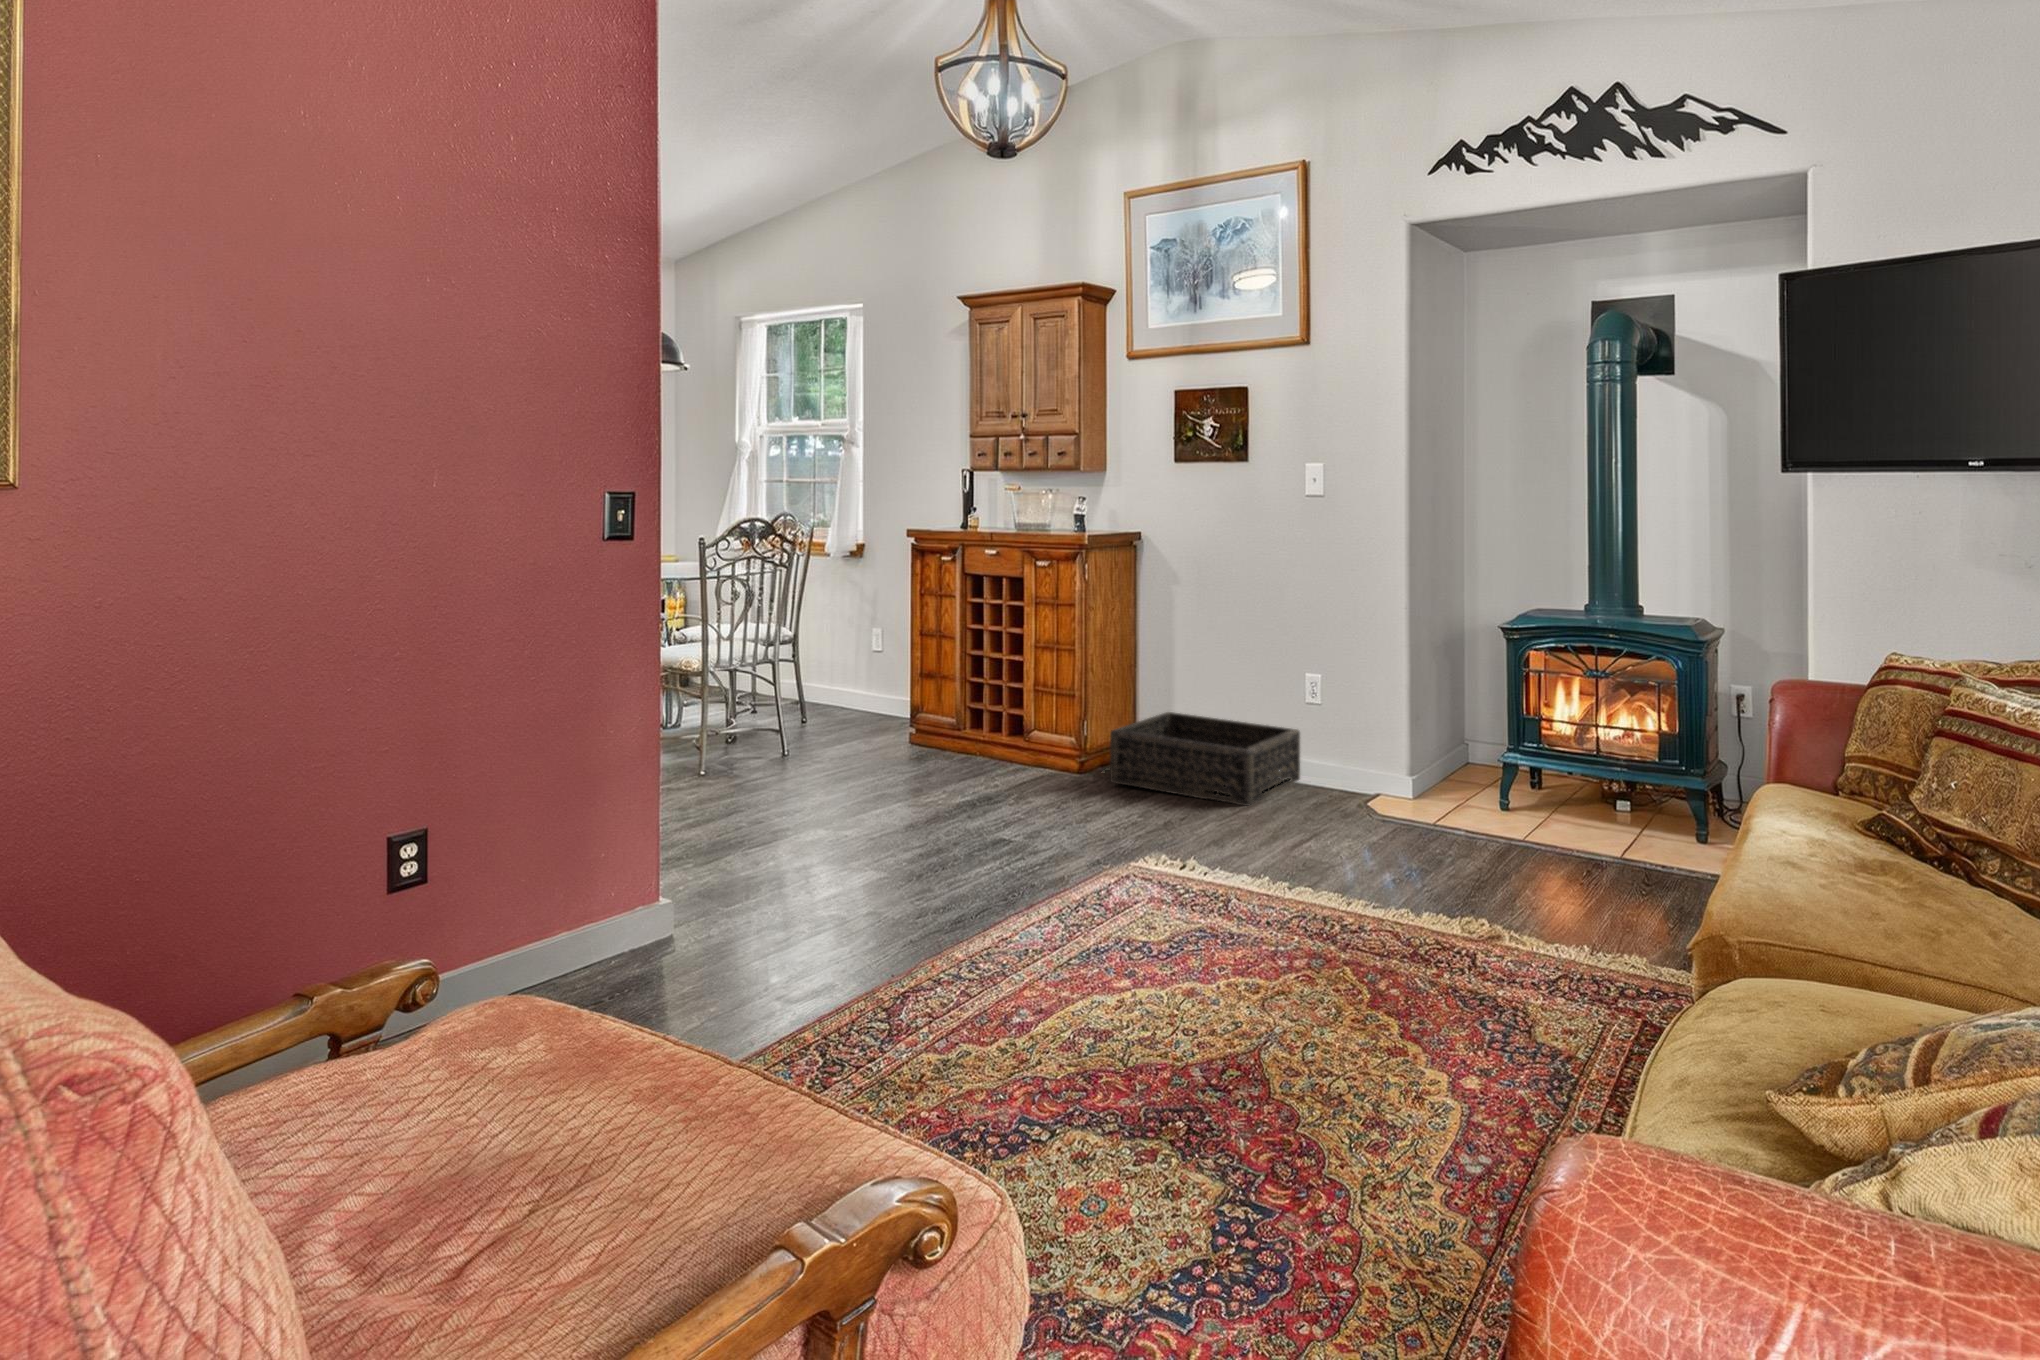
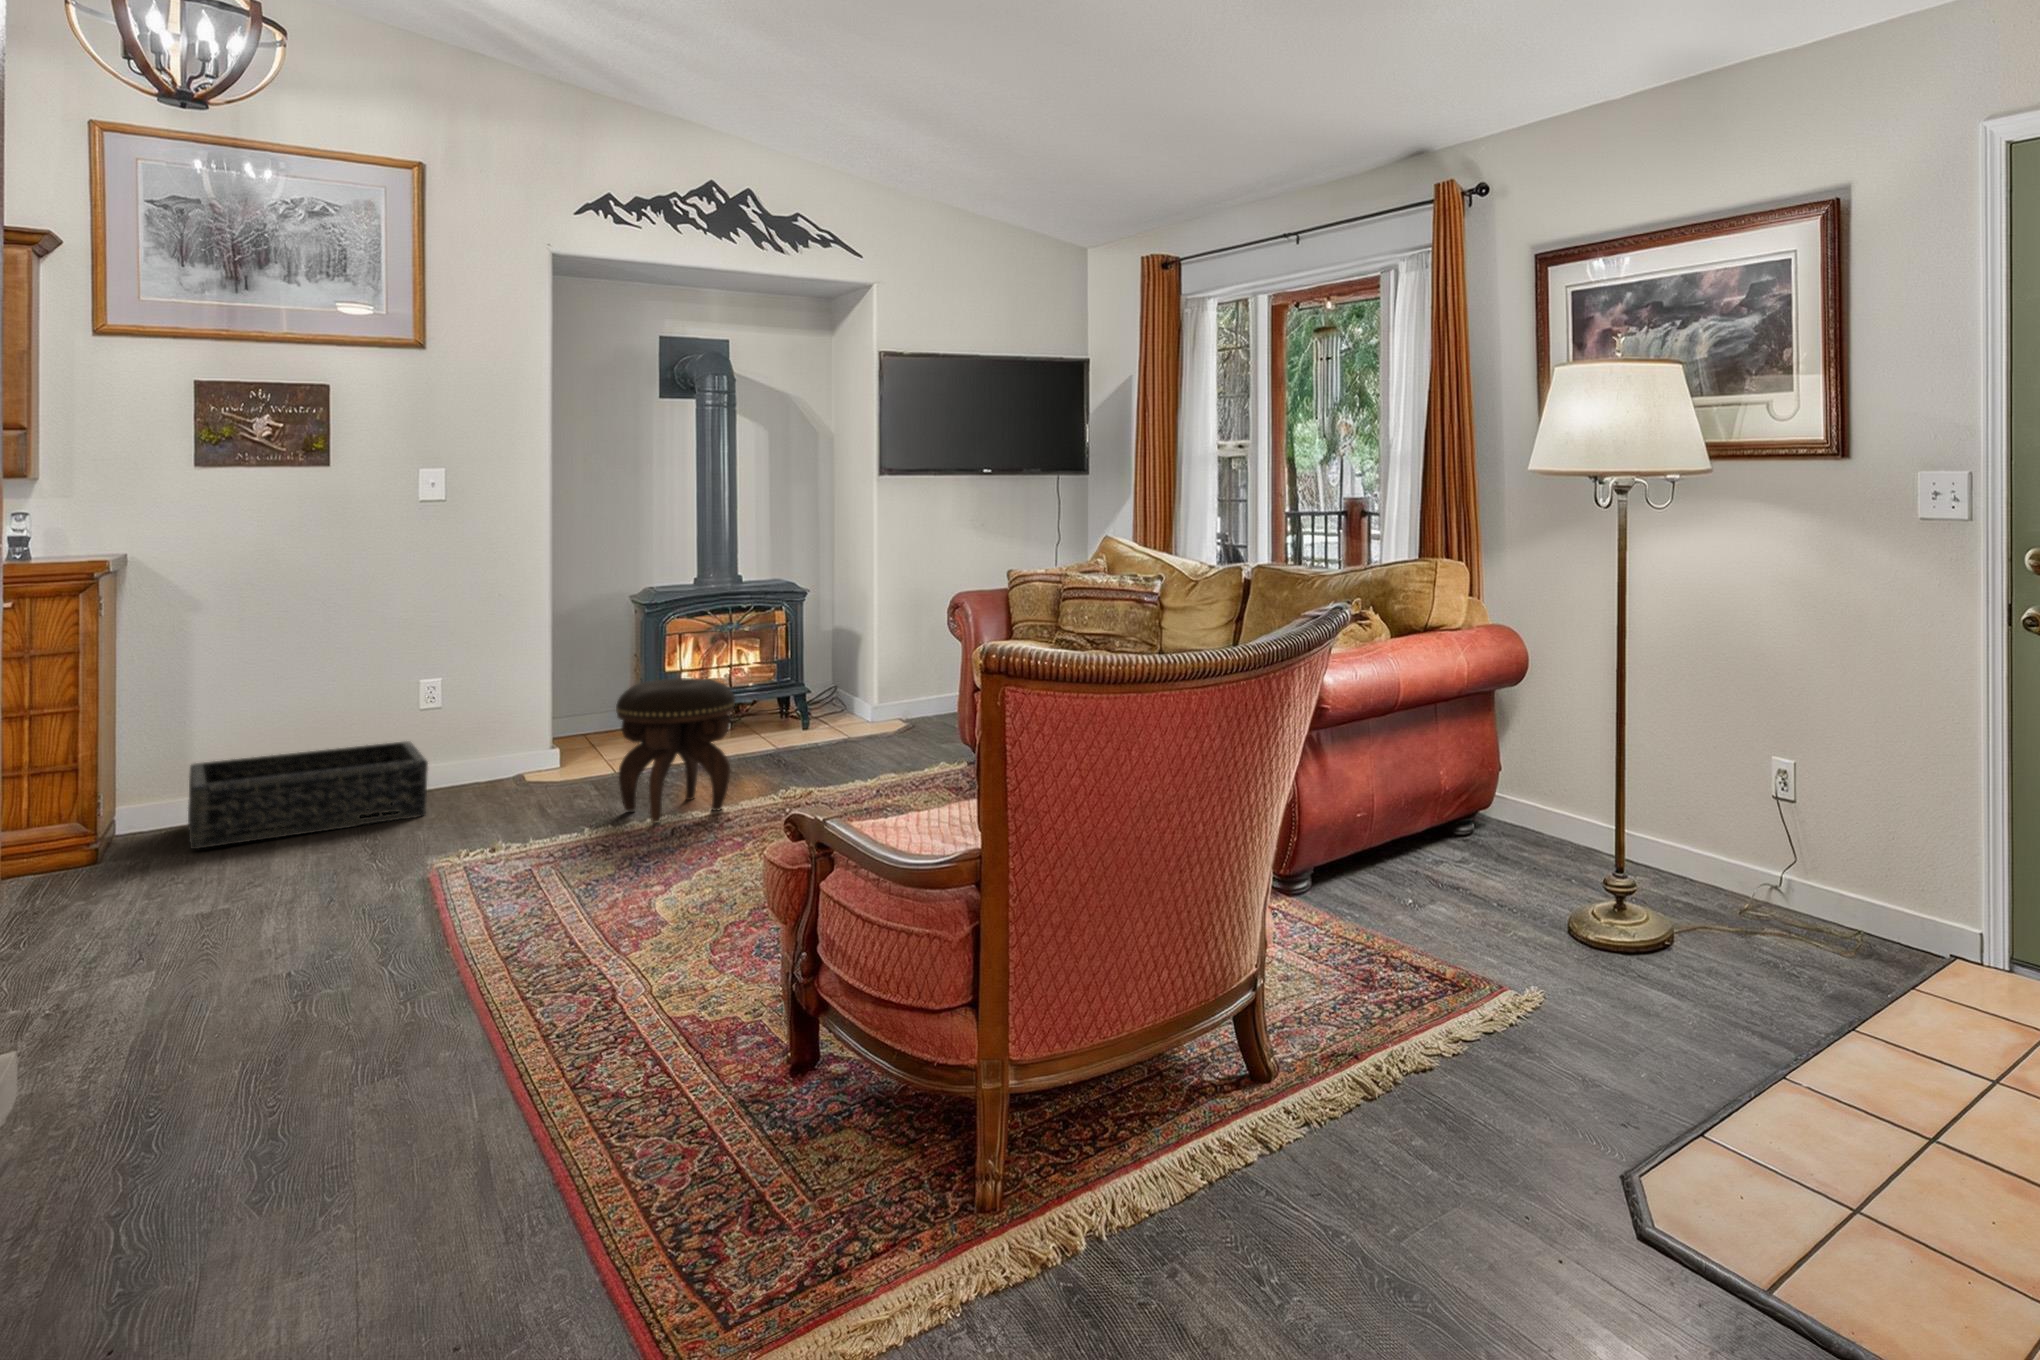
footstool: none [1291,714,1421,897] -> present [616,678,735,823]

